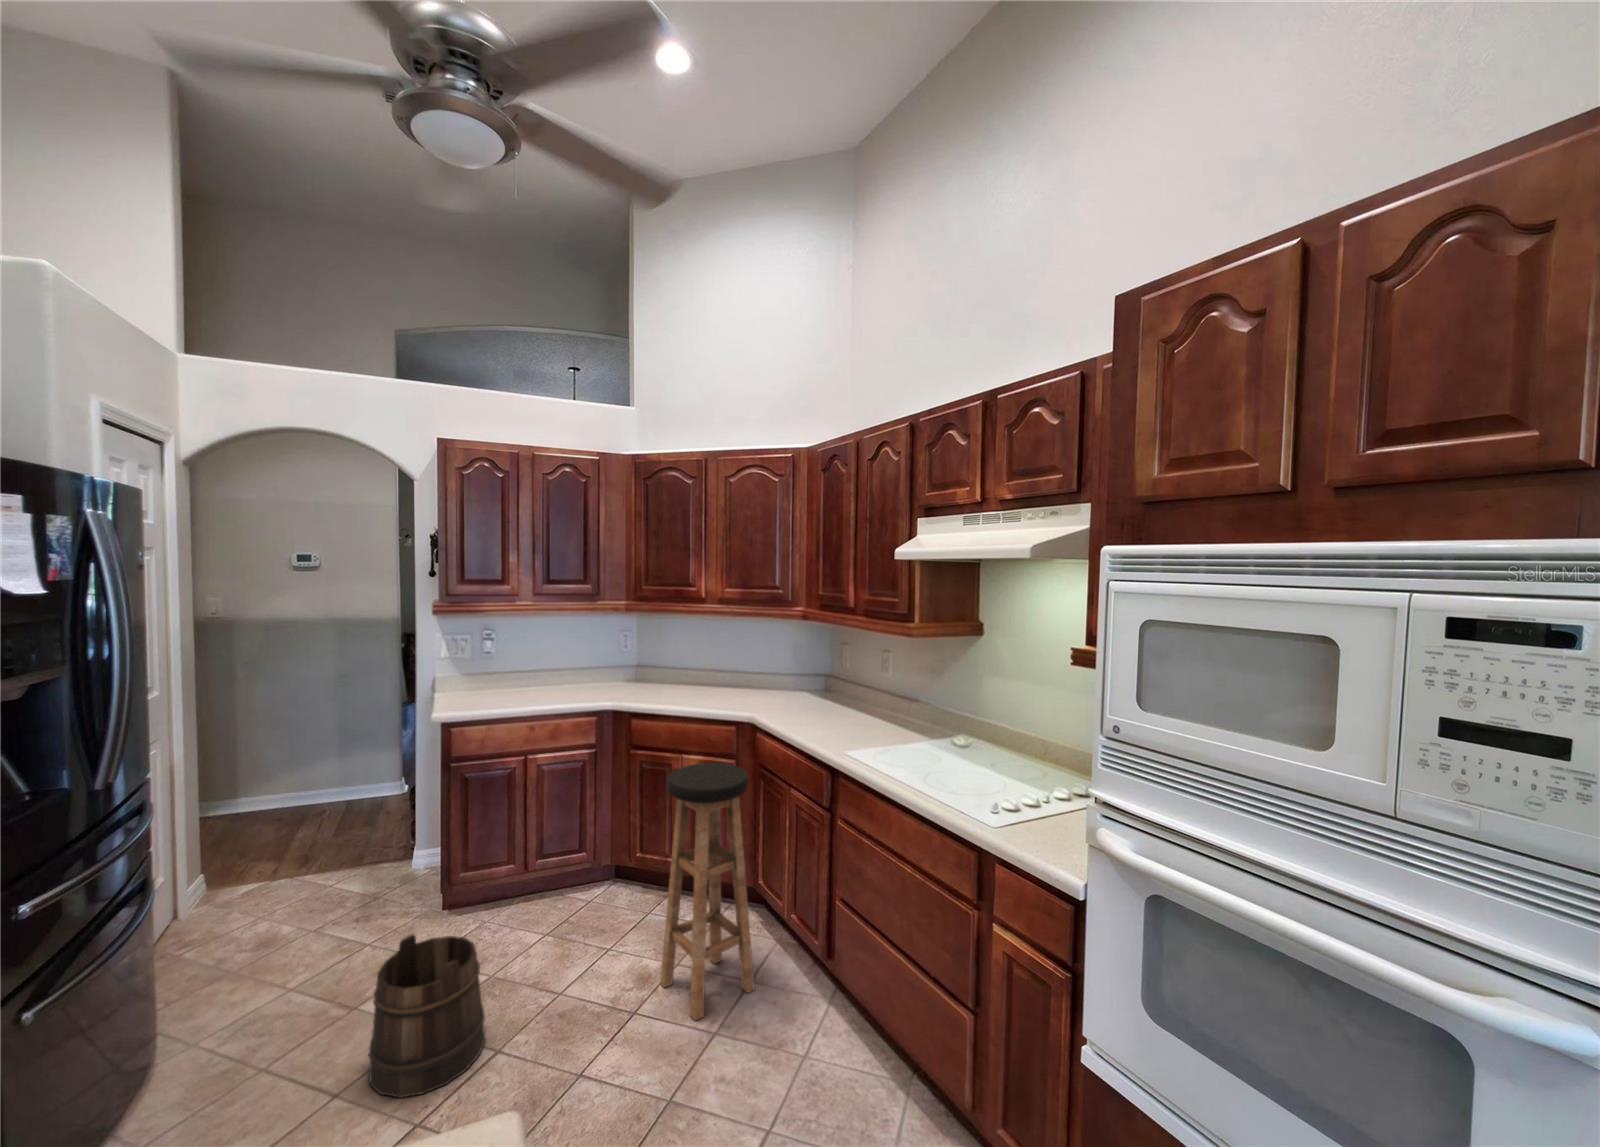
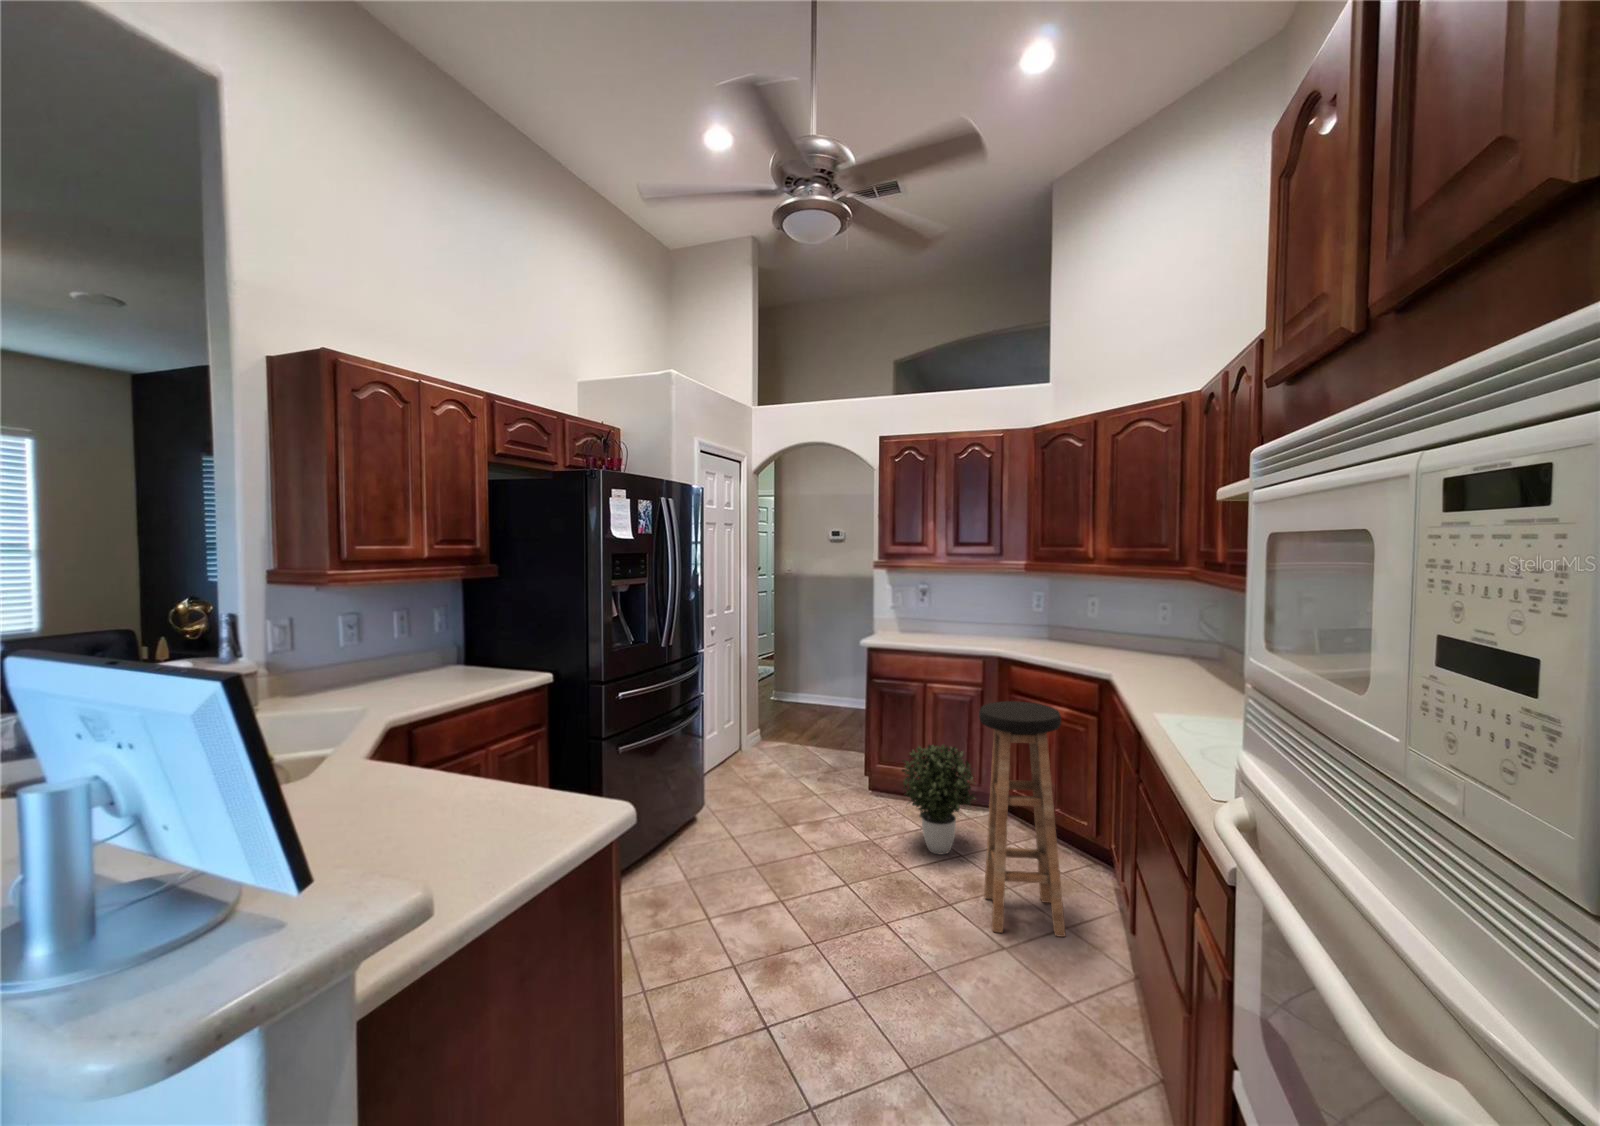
potted plant: none [533,826,627,960] -> present [902,745,975,854]
bucket: present [368,934,485,1098] -> none [776,780,848,885]

